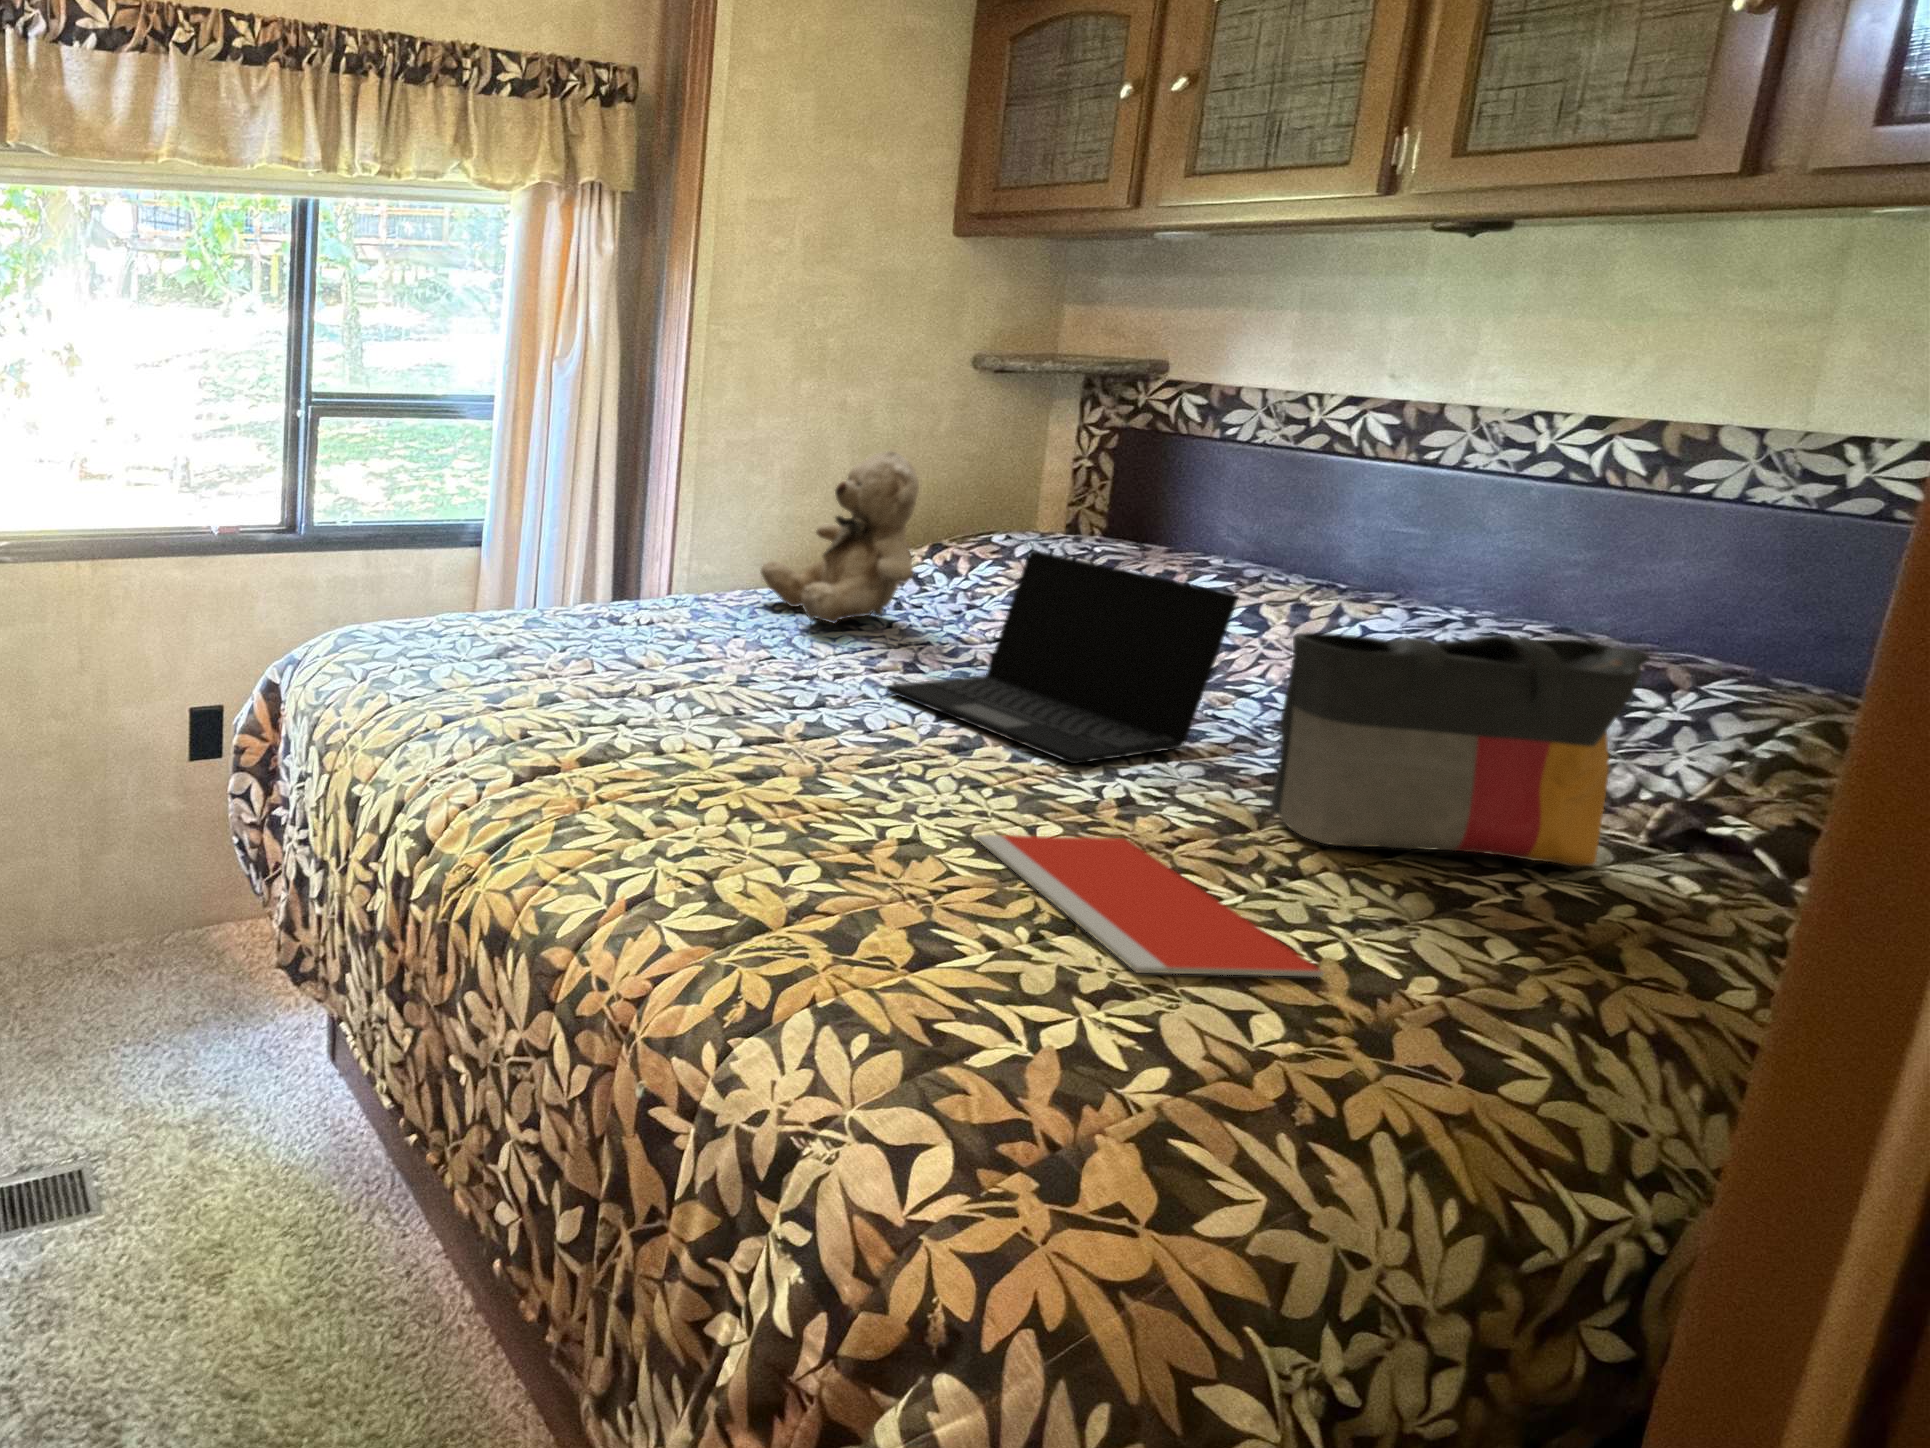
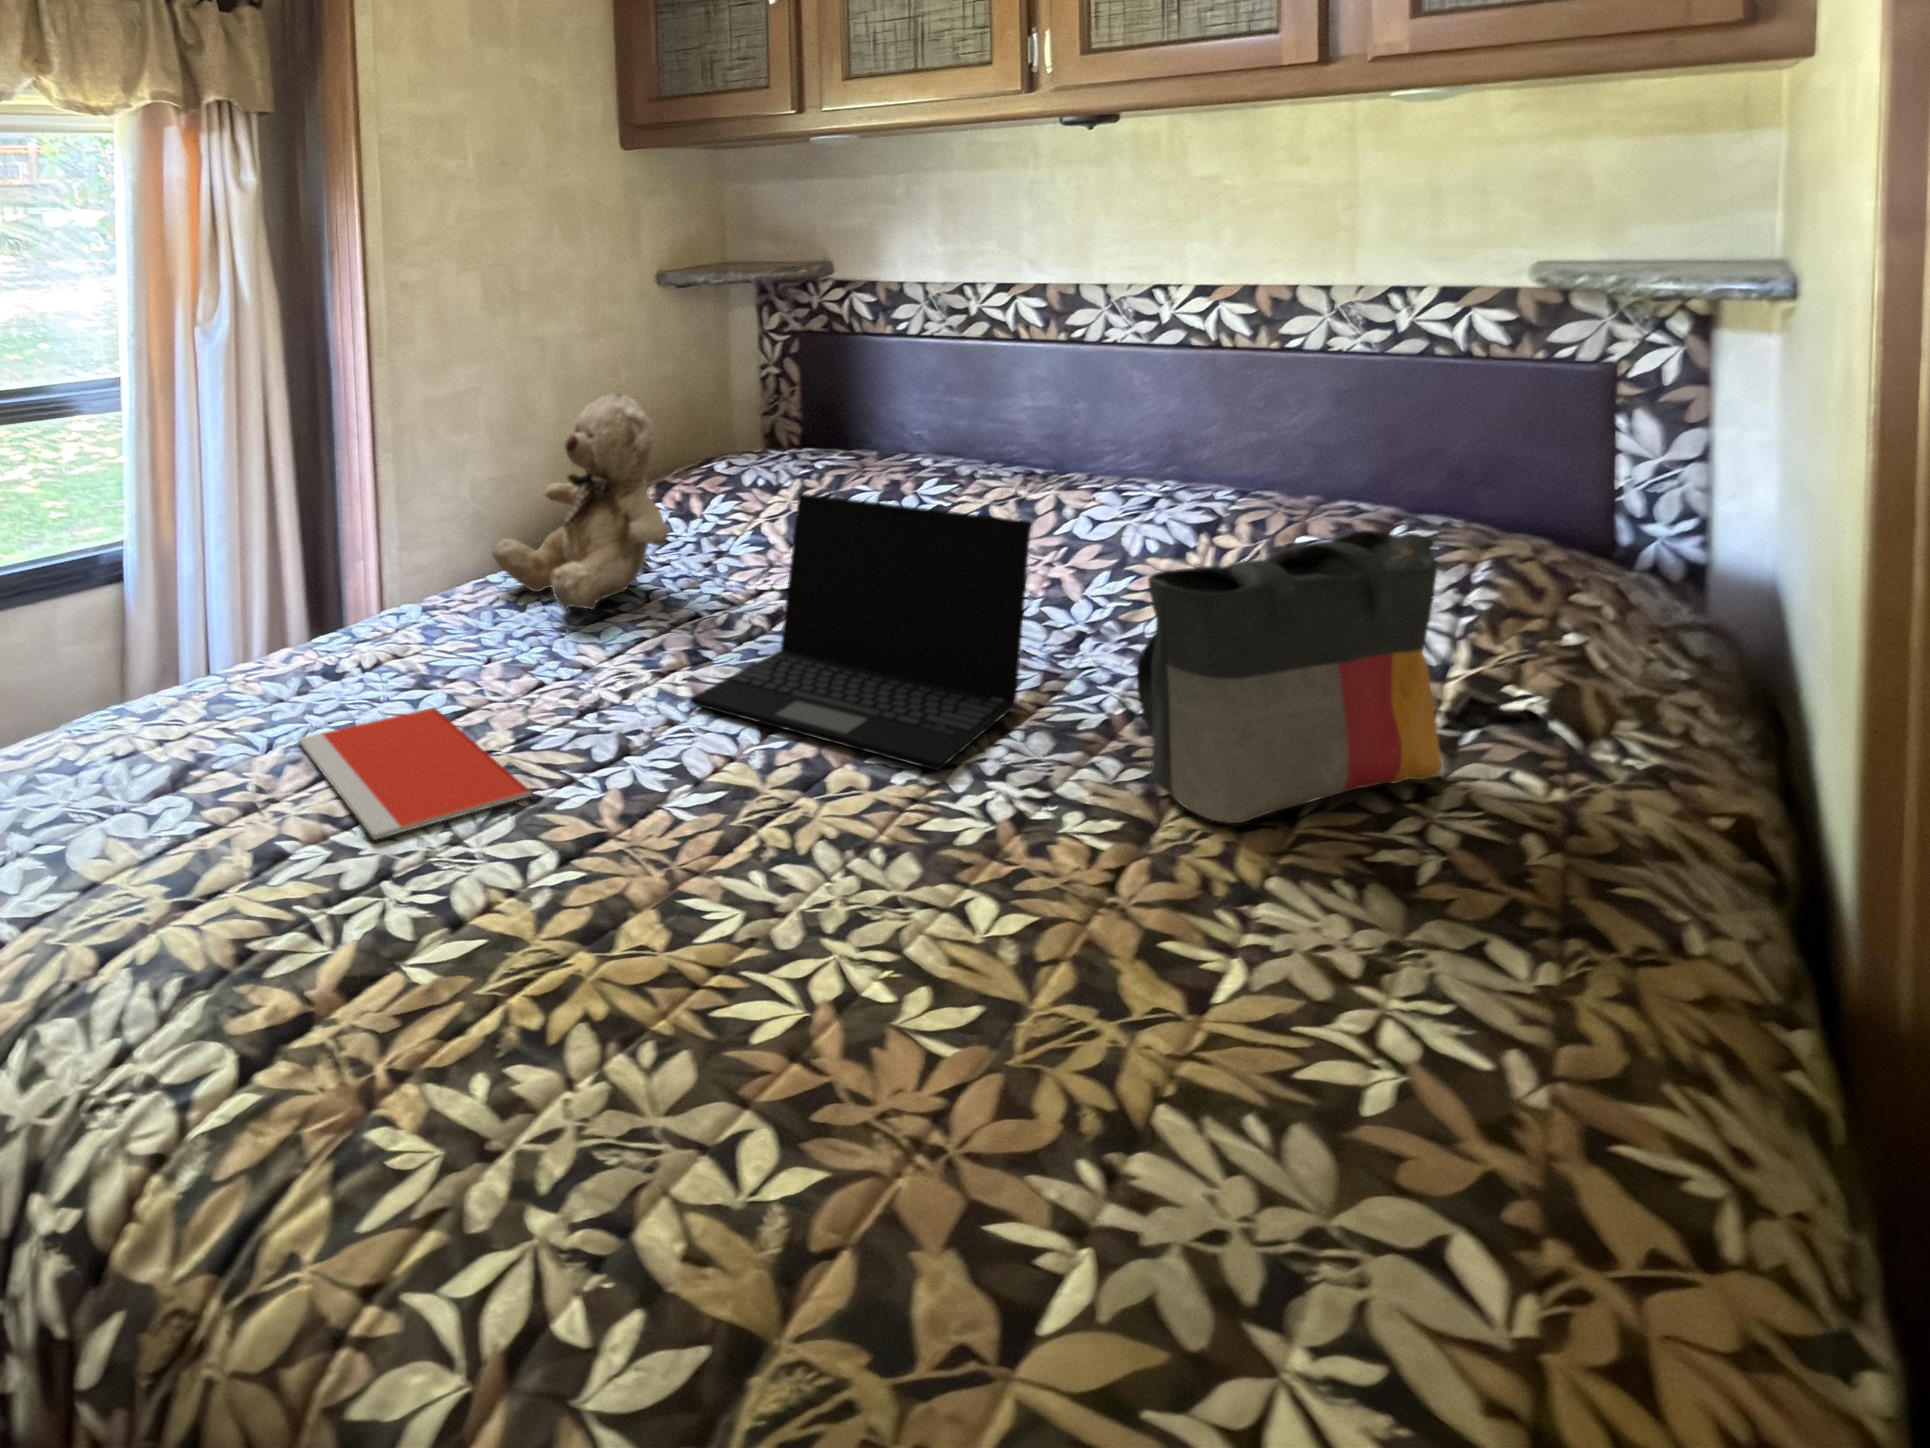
notebook: present [976,835,1325,977] -> present [299,708,532,839]

